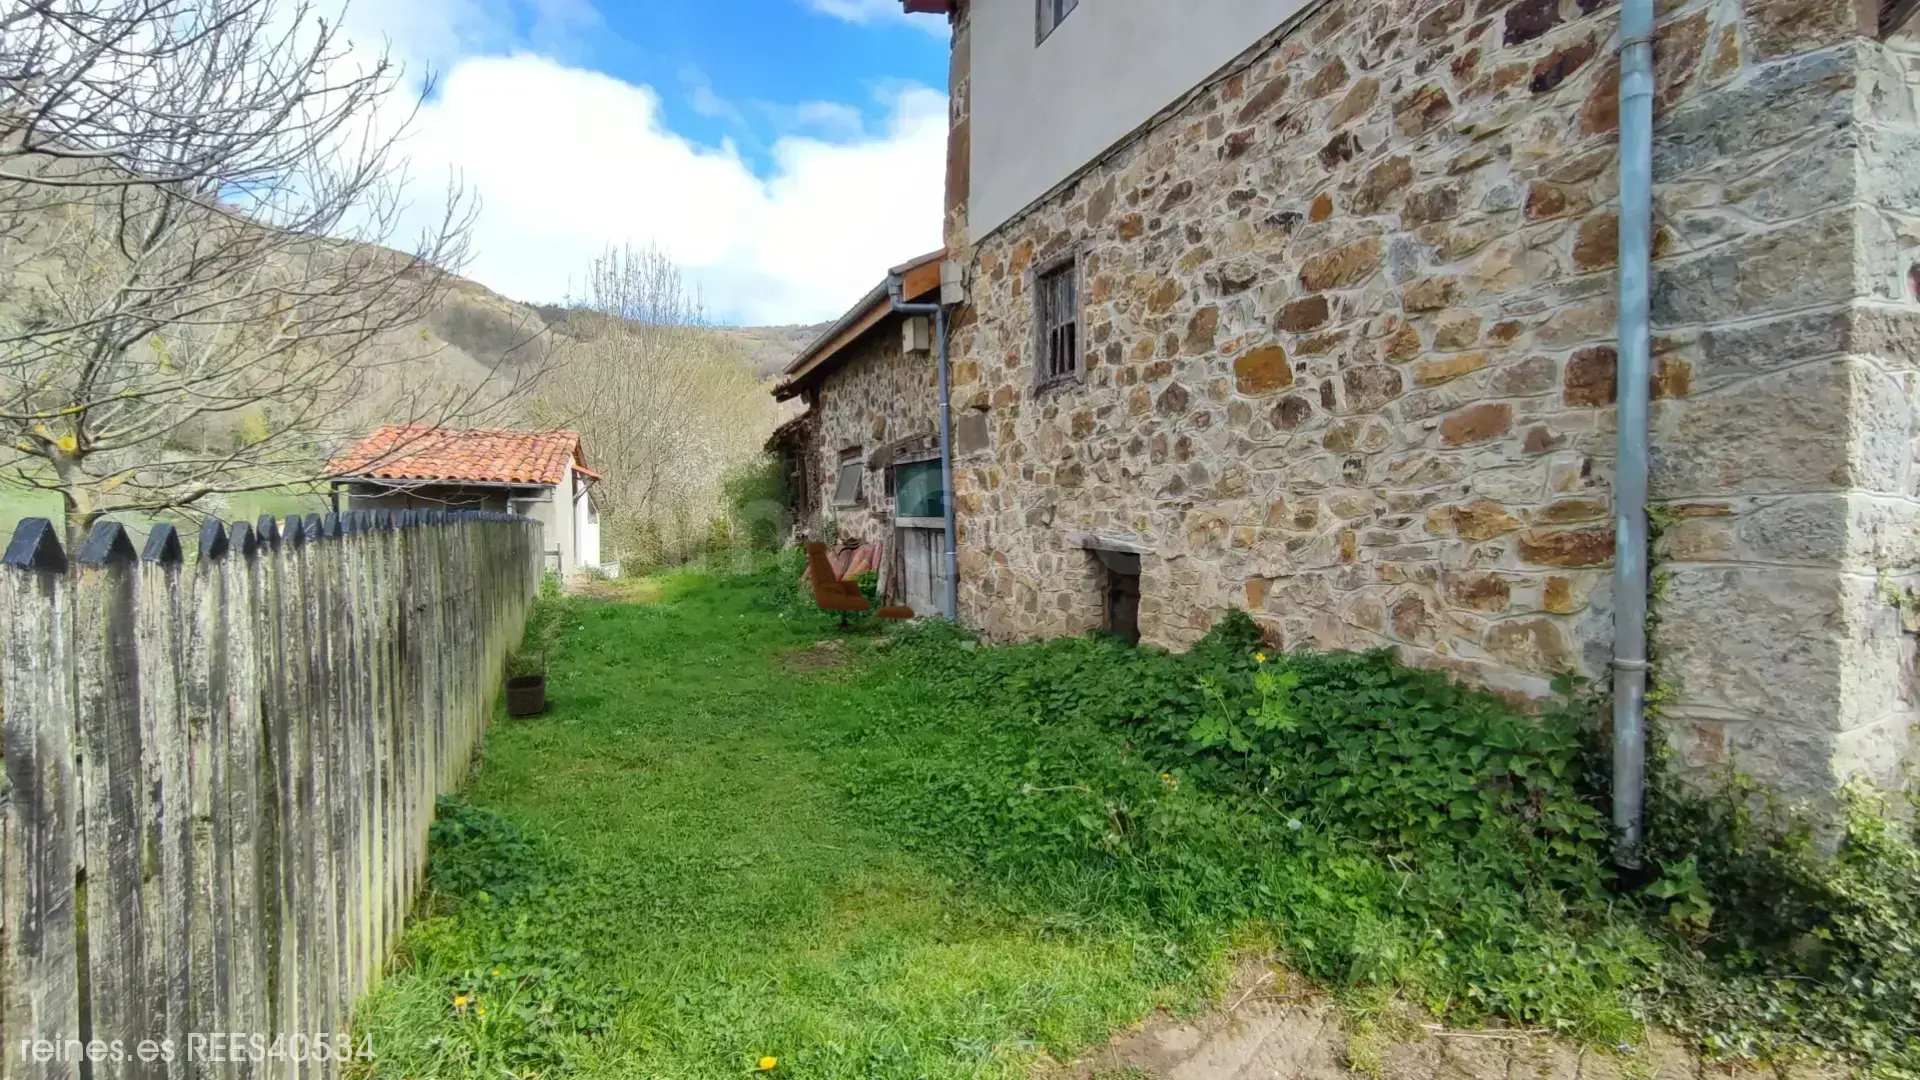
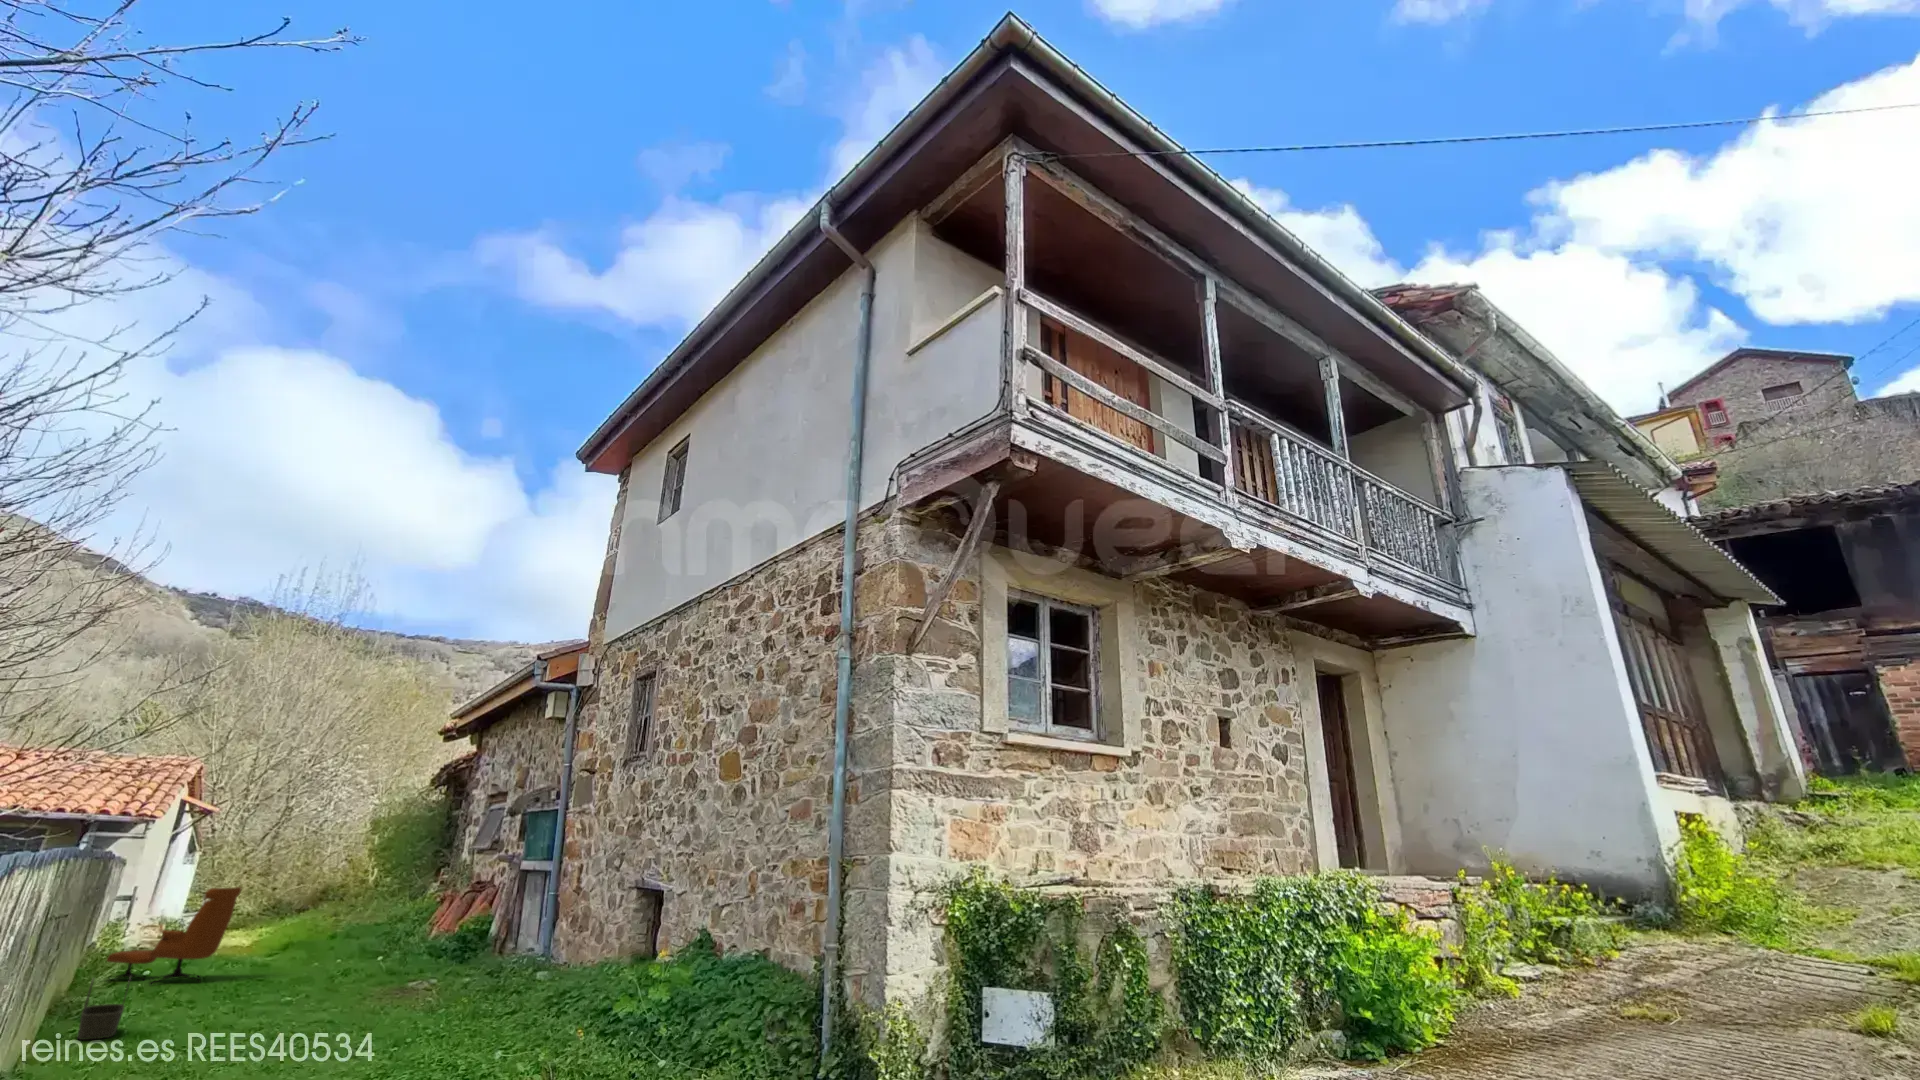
lounge chair: present [806,541,915,634] -> present [107,887,242,985]

